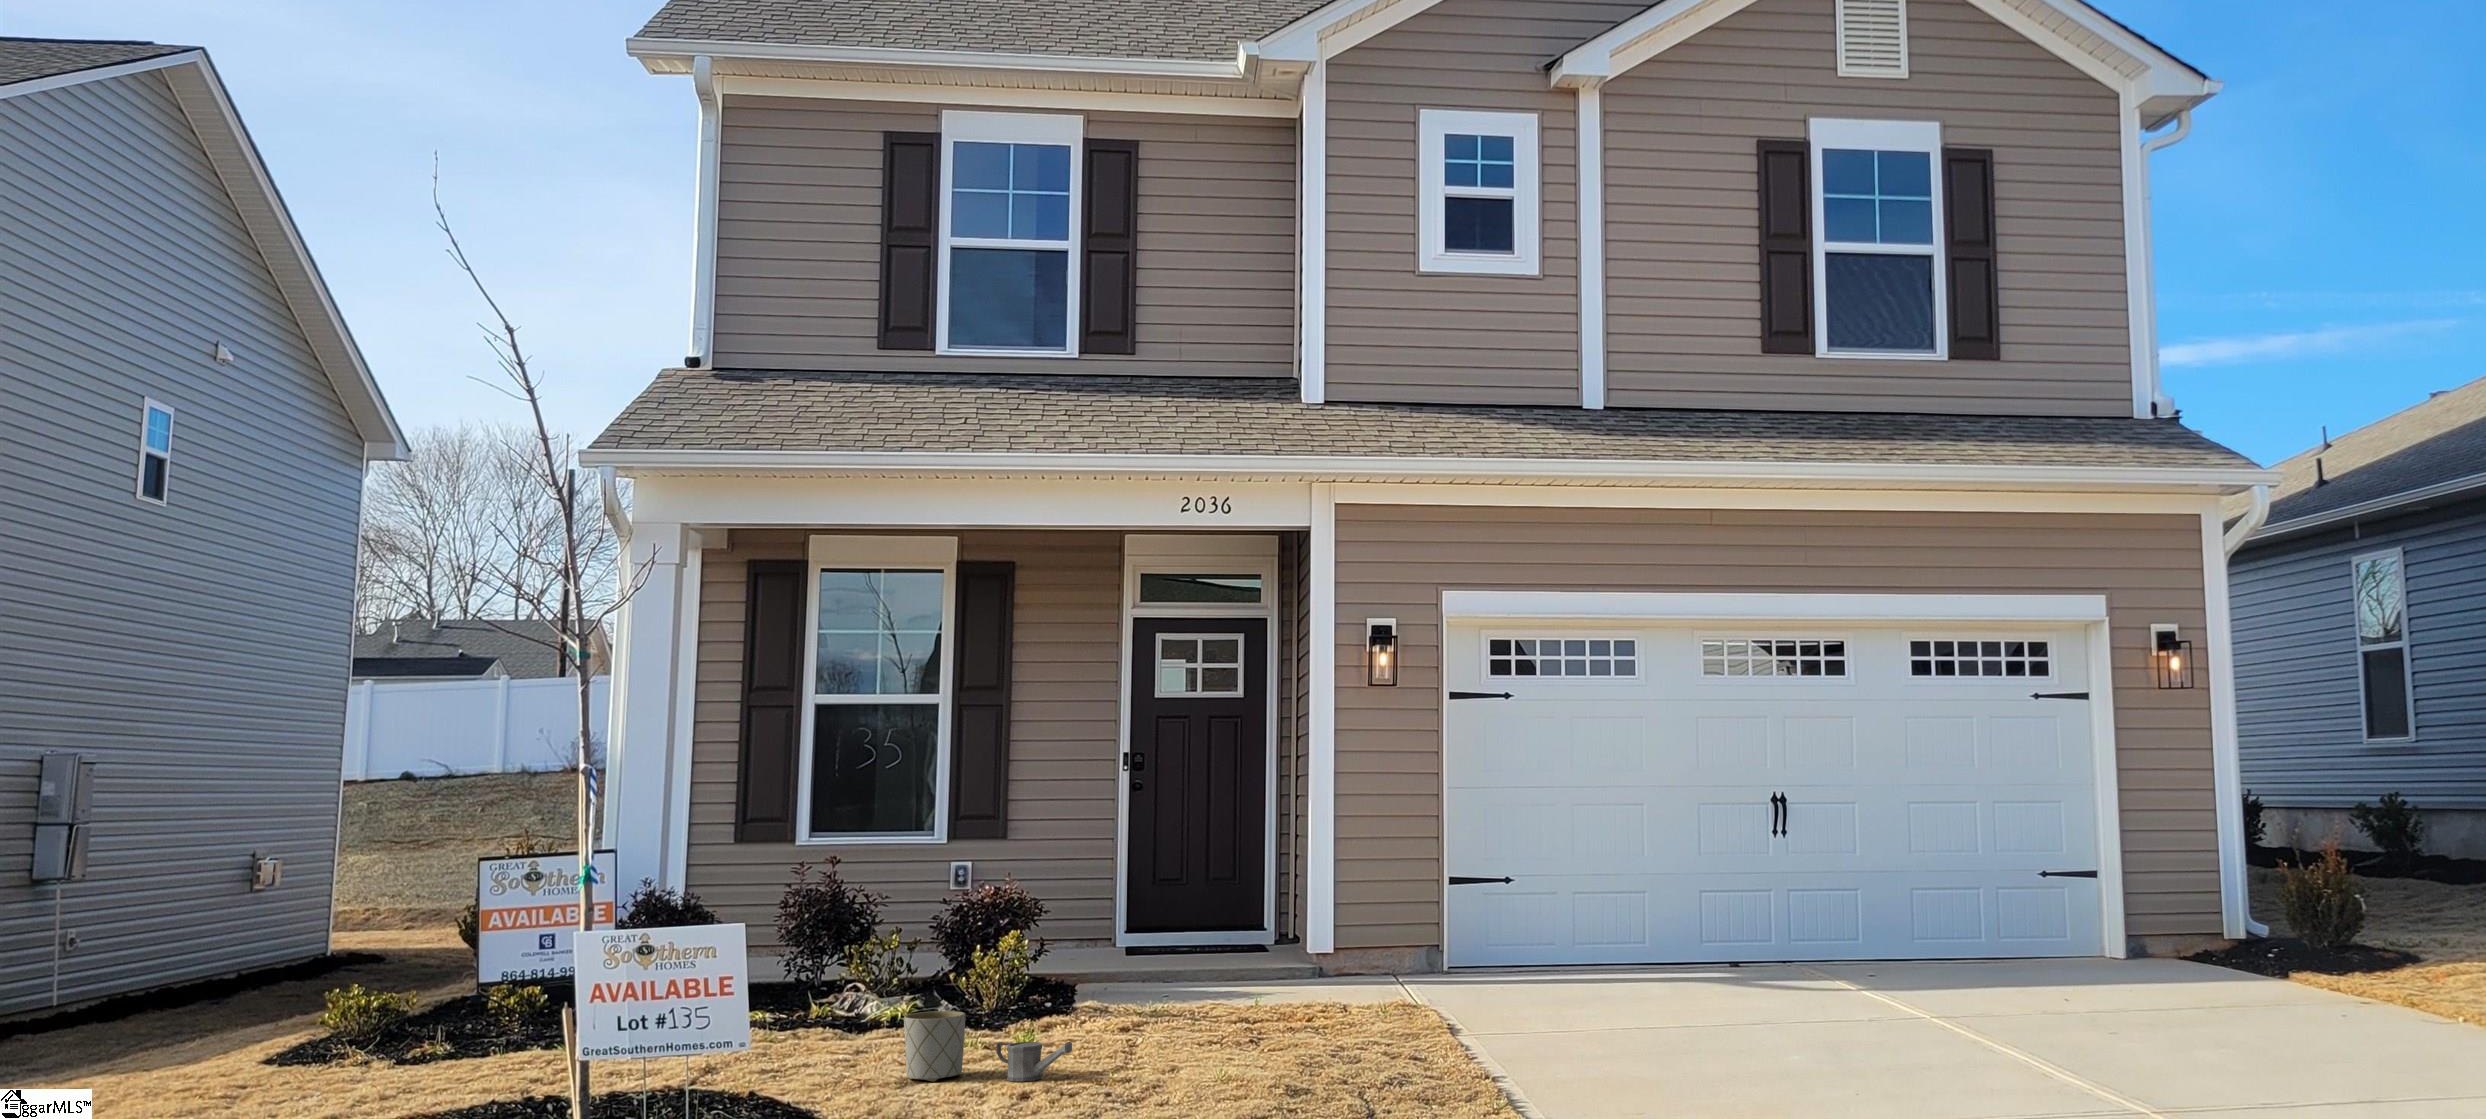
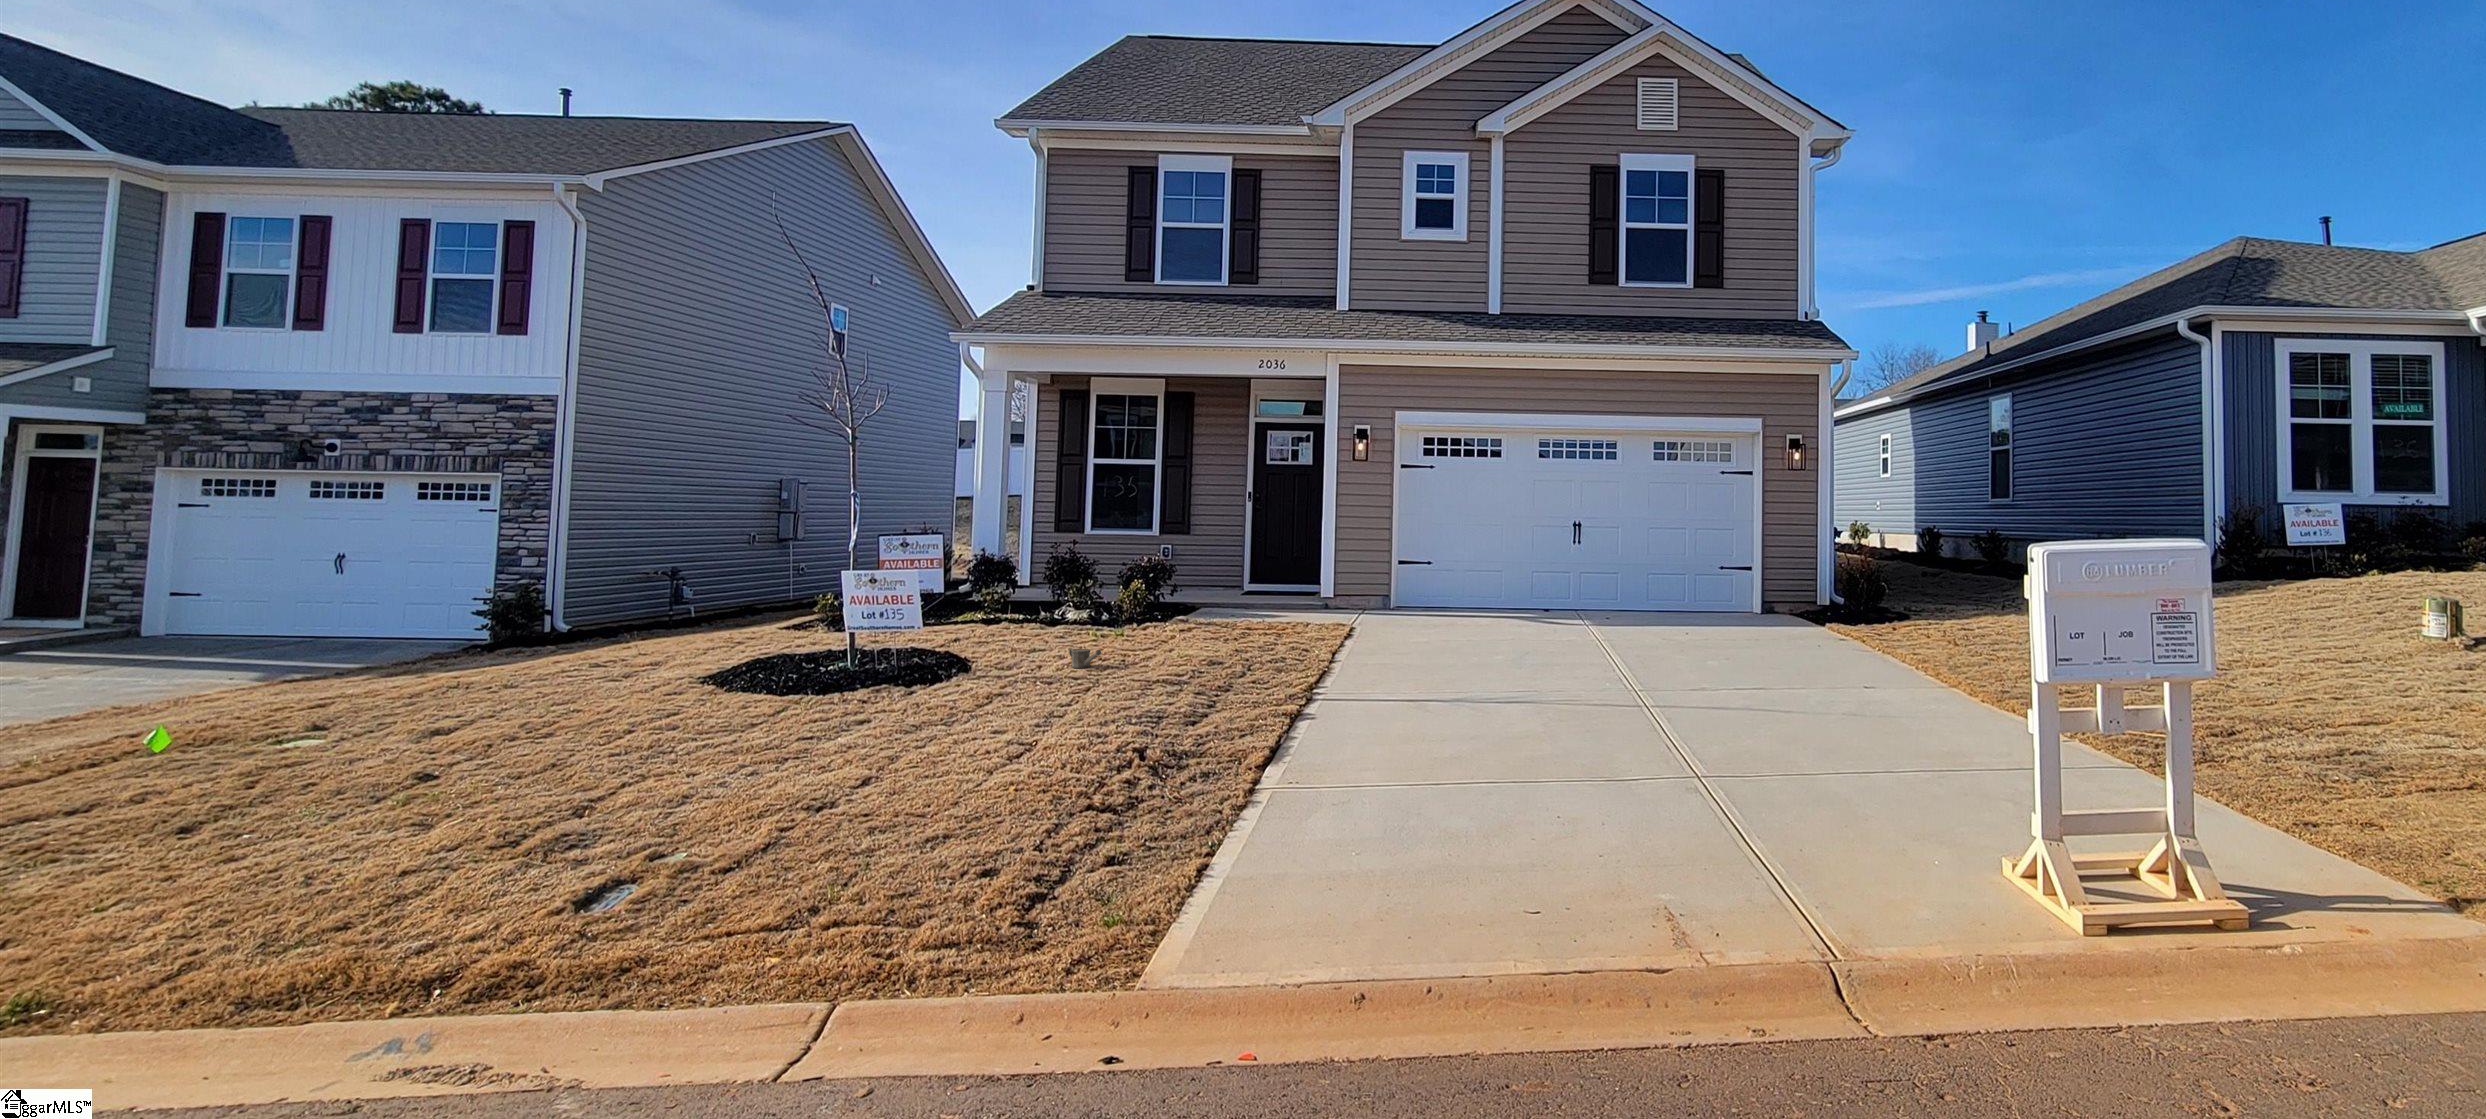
planter: present [904,1011,965,1082] -> none [1024,632,1055,667]

